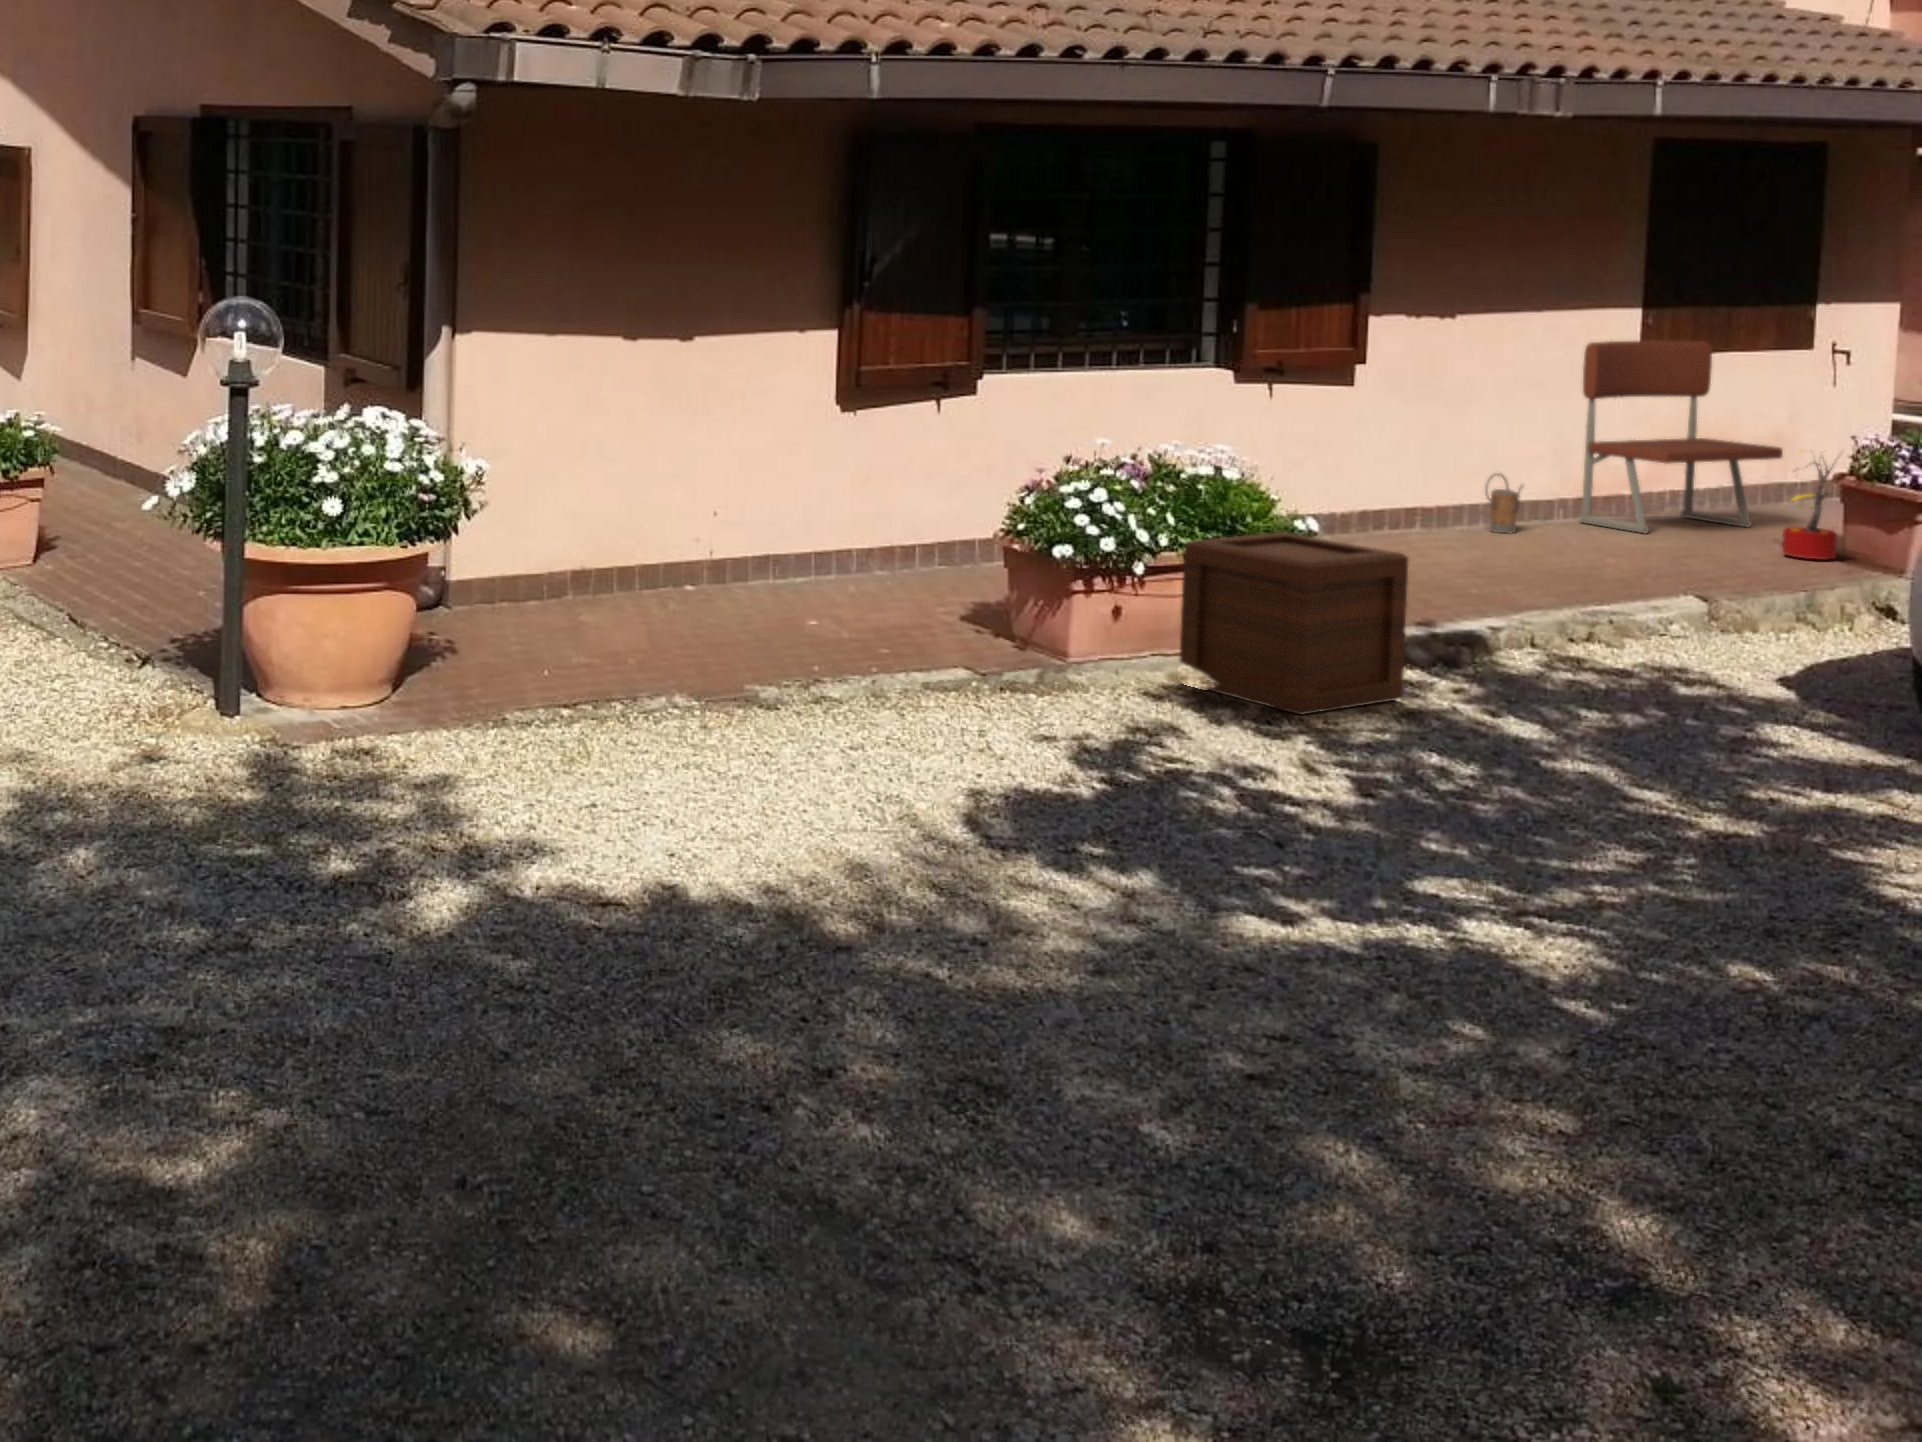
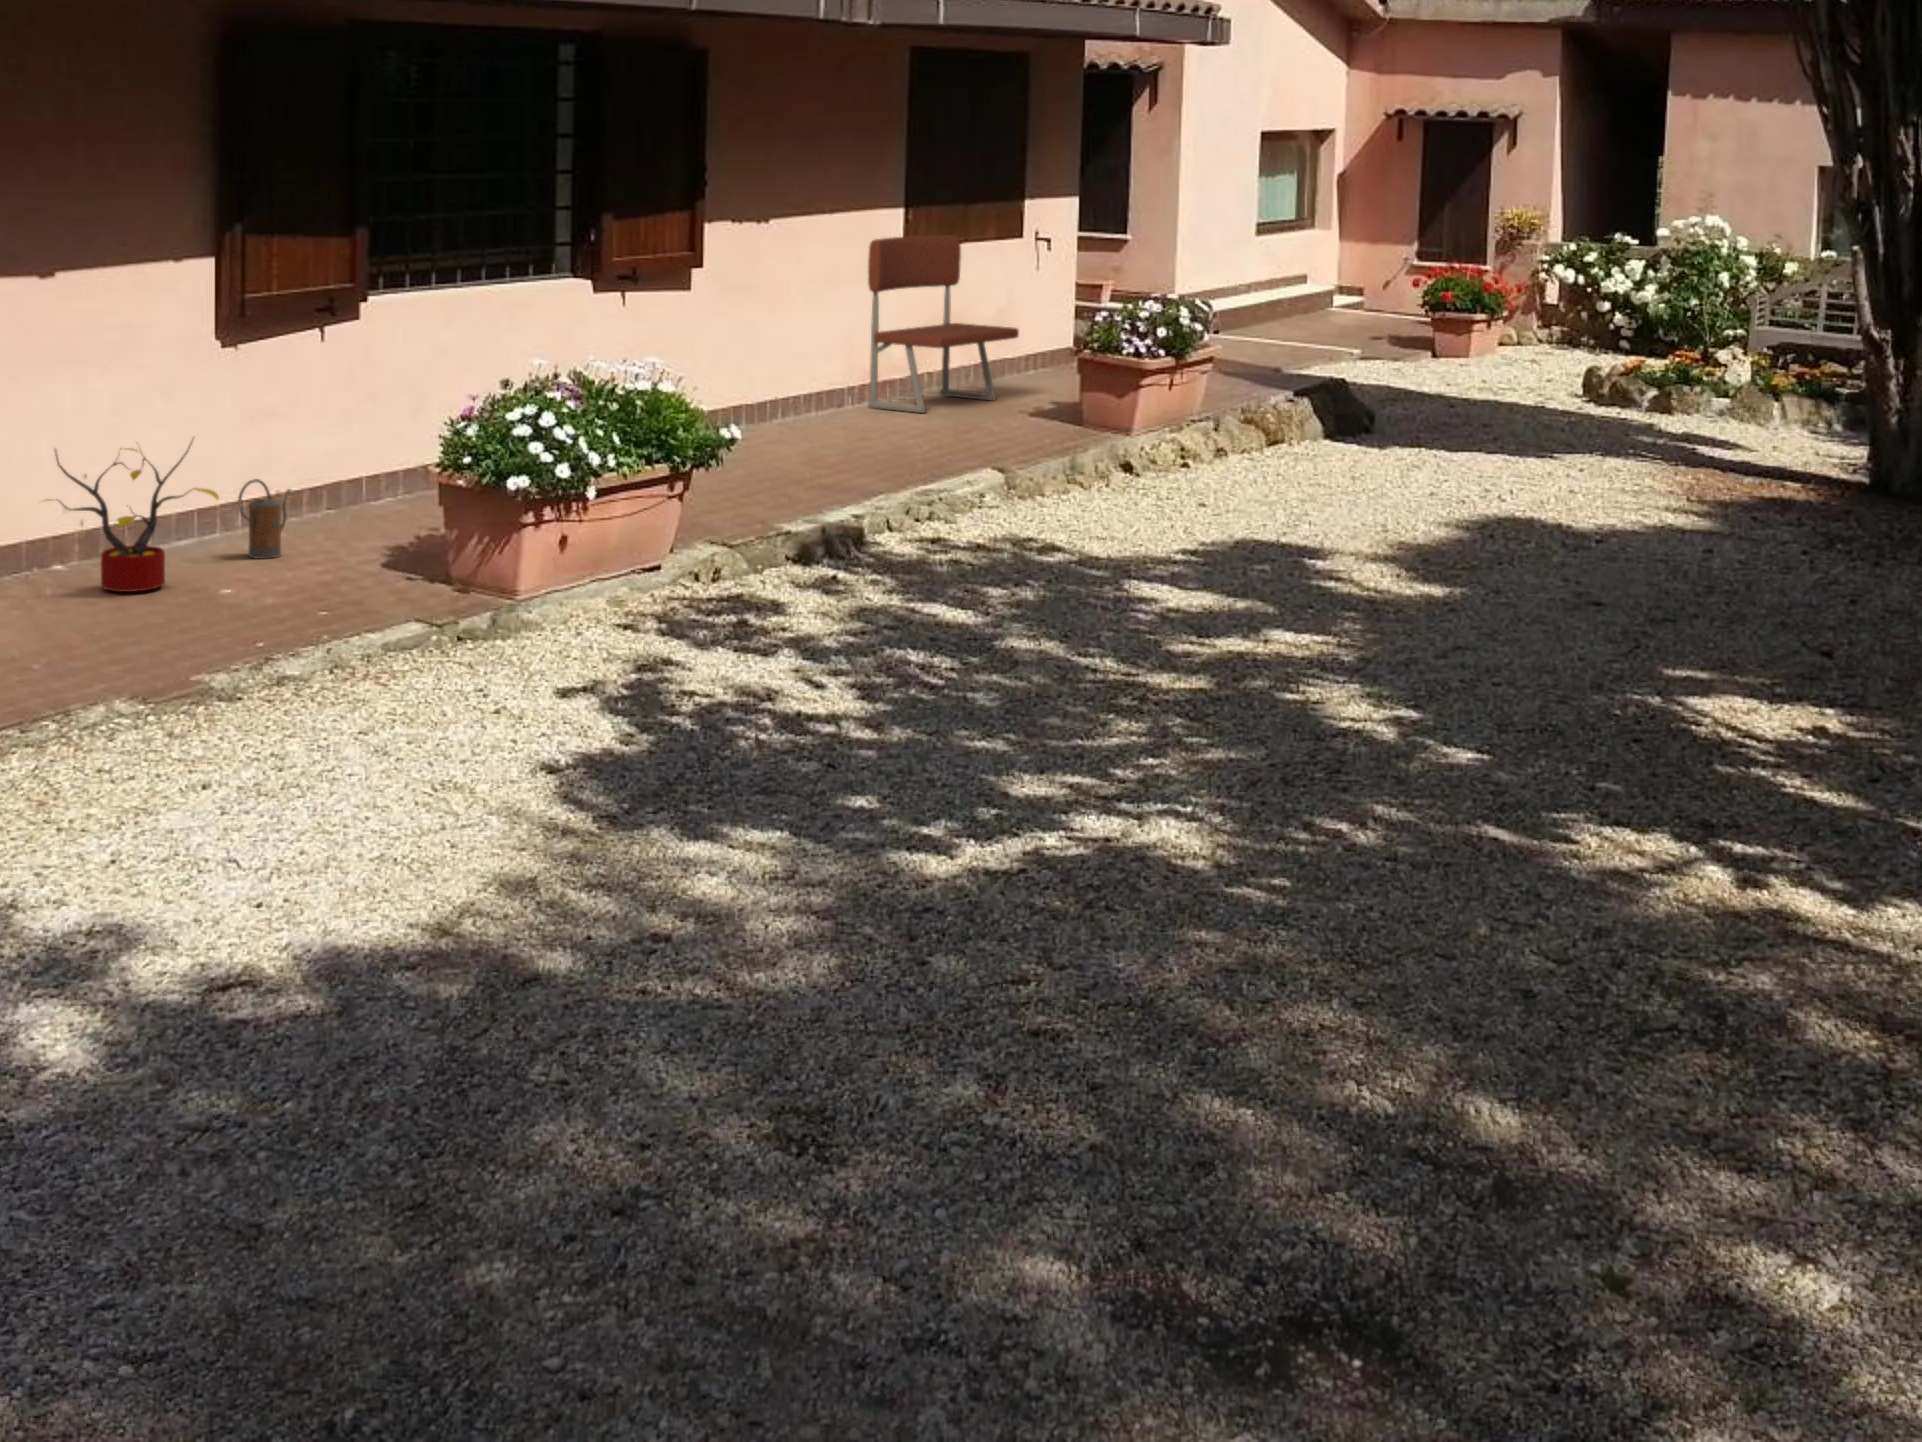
decorative plant: present [1782,451,1839,560] -> present [55,442,219,592]
watering can: present [1485,474,1523,533] -> present [238,479,290,559]
wooden crate: present [1180,533,1408,715] -> none [623,442,827,621]

